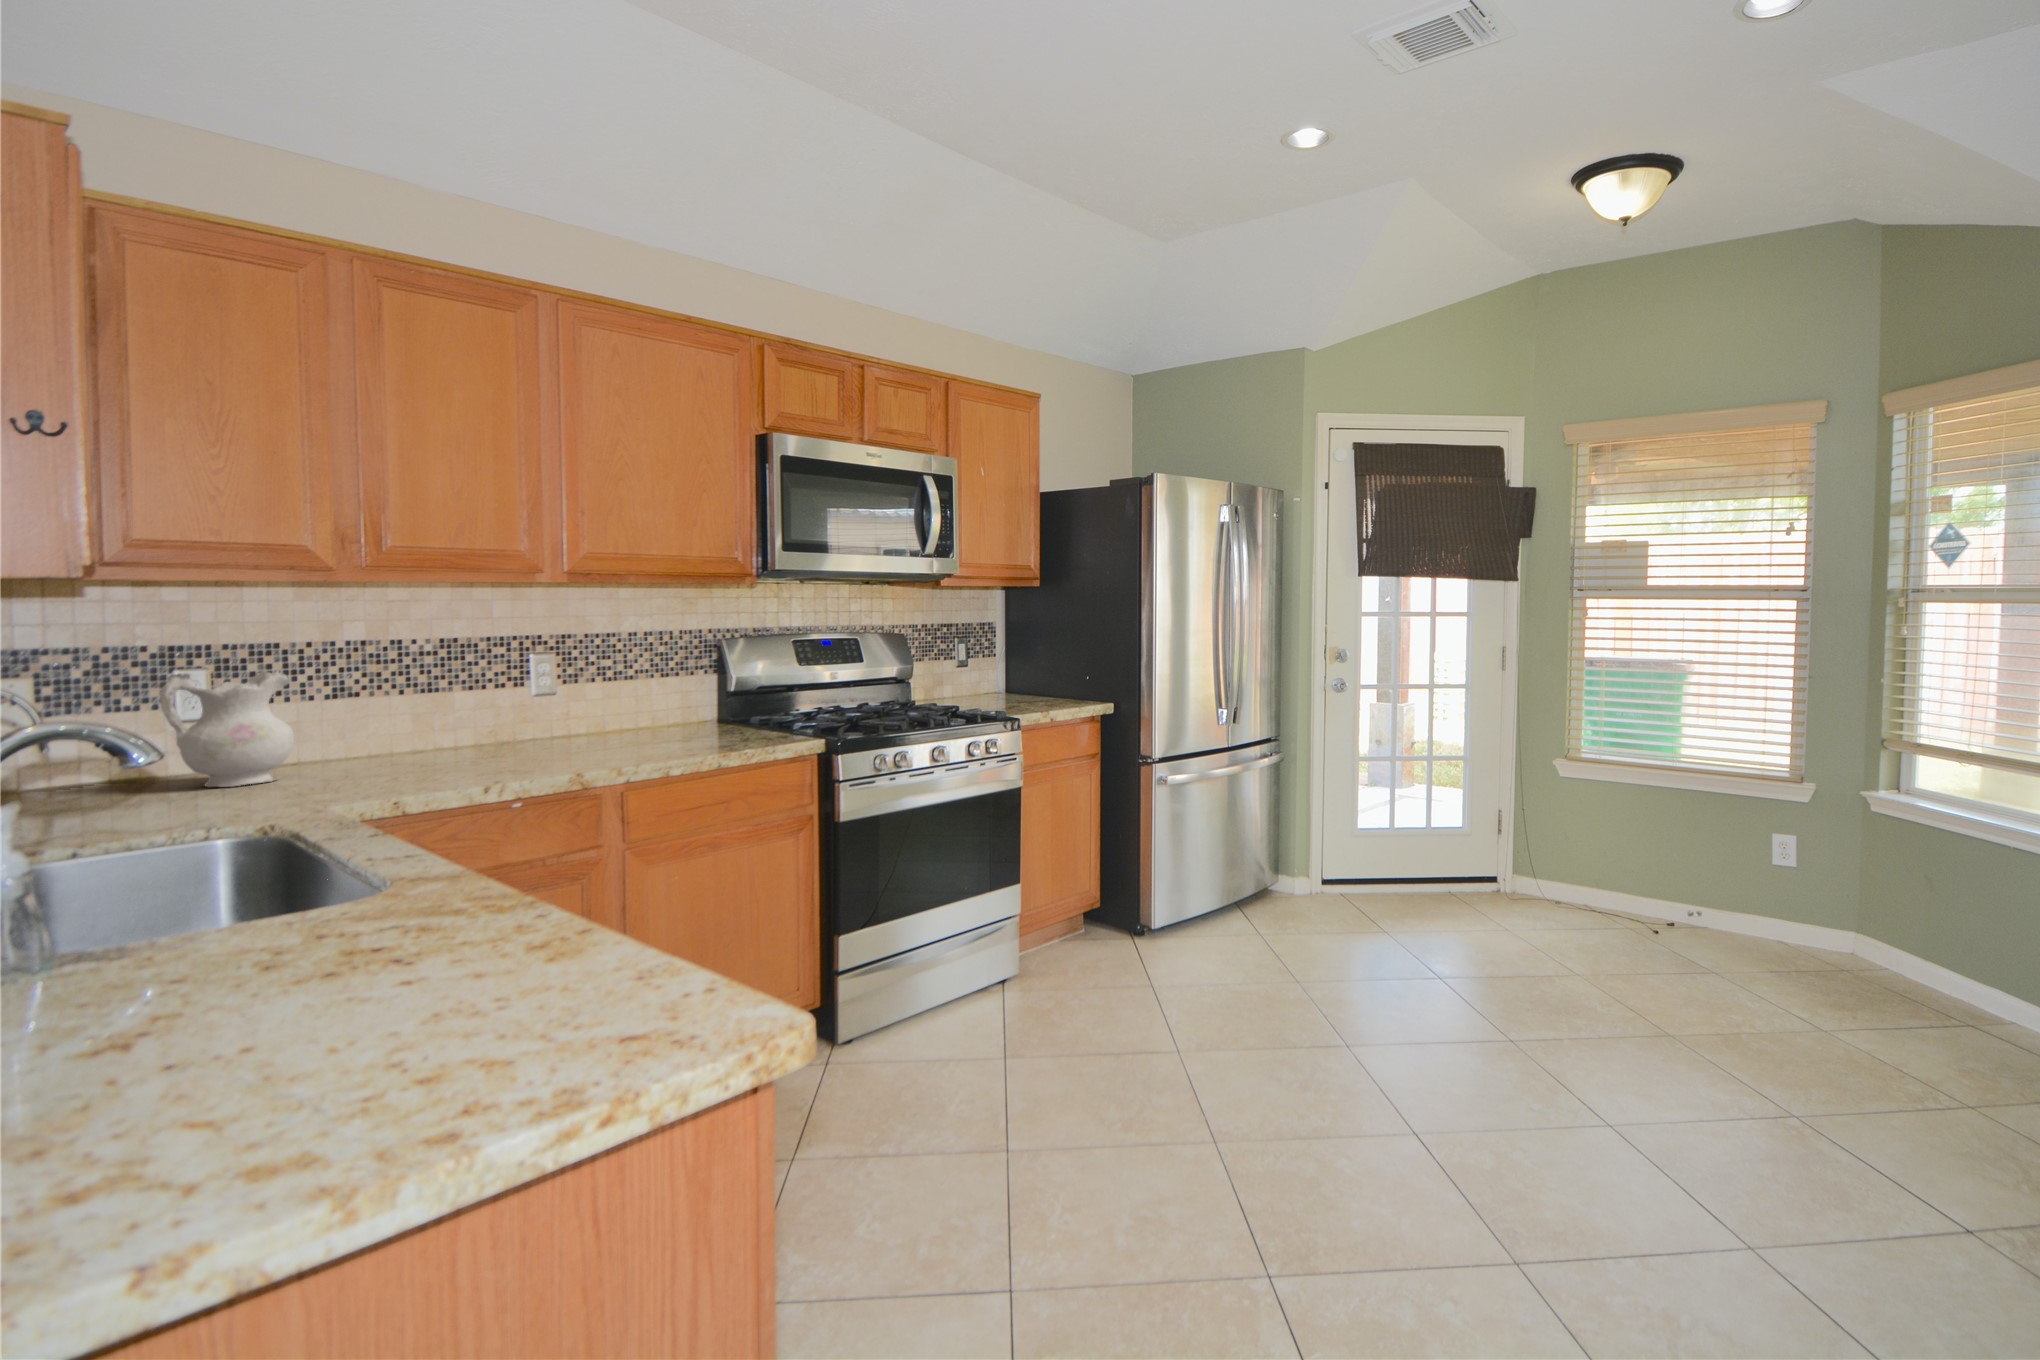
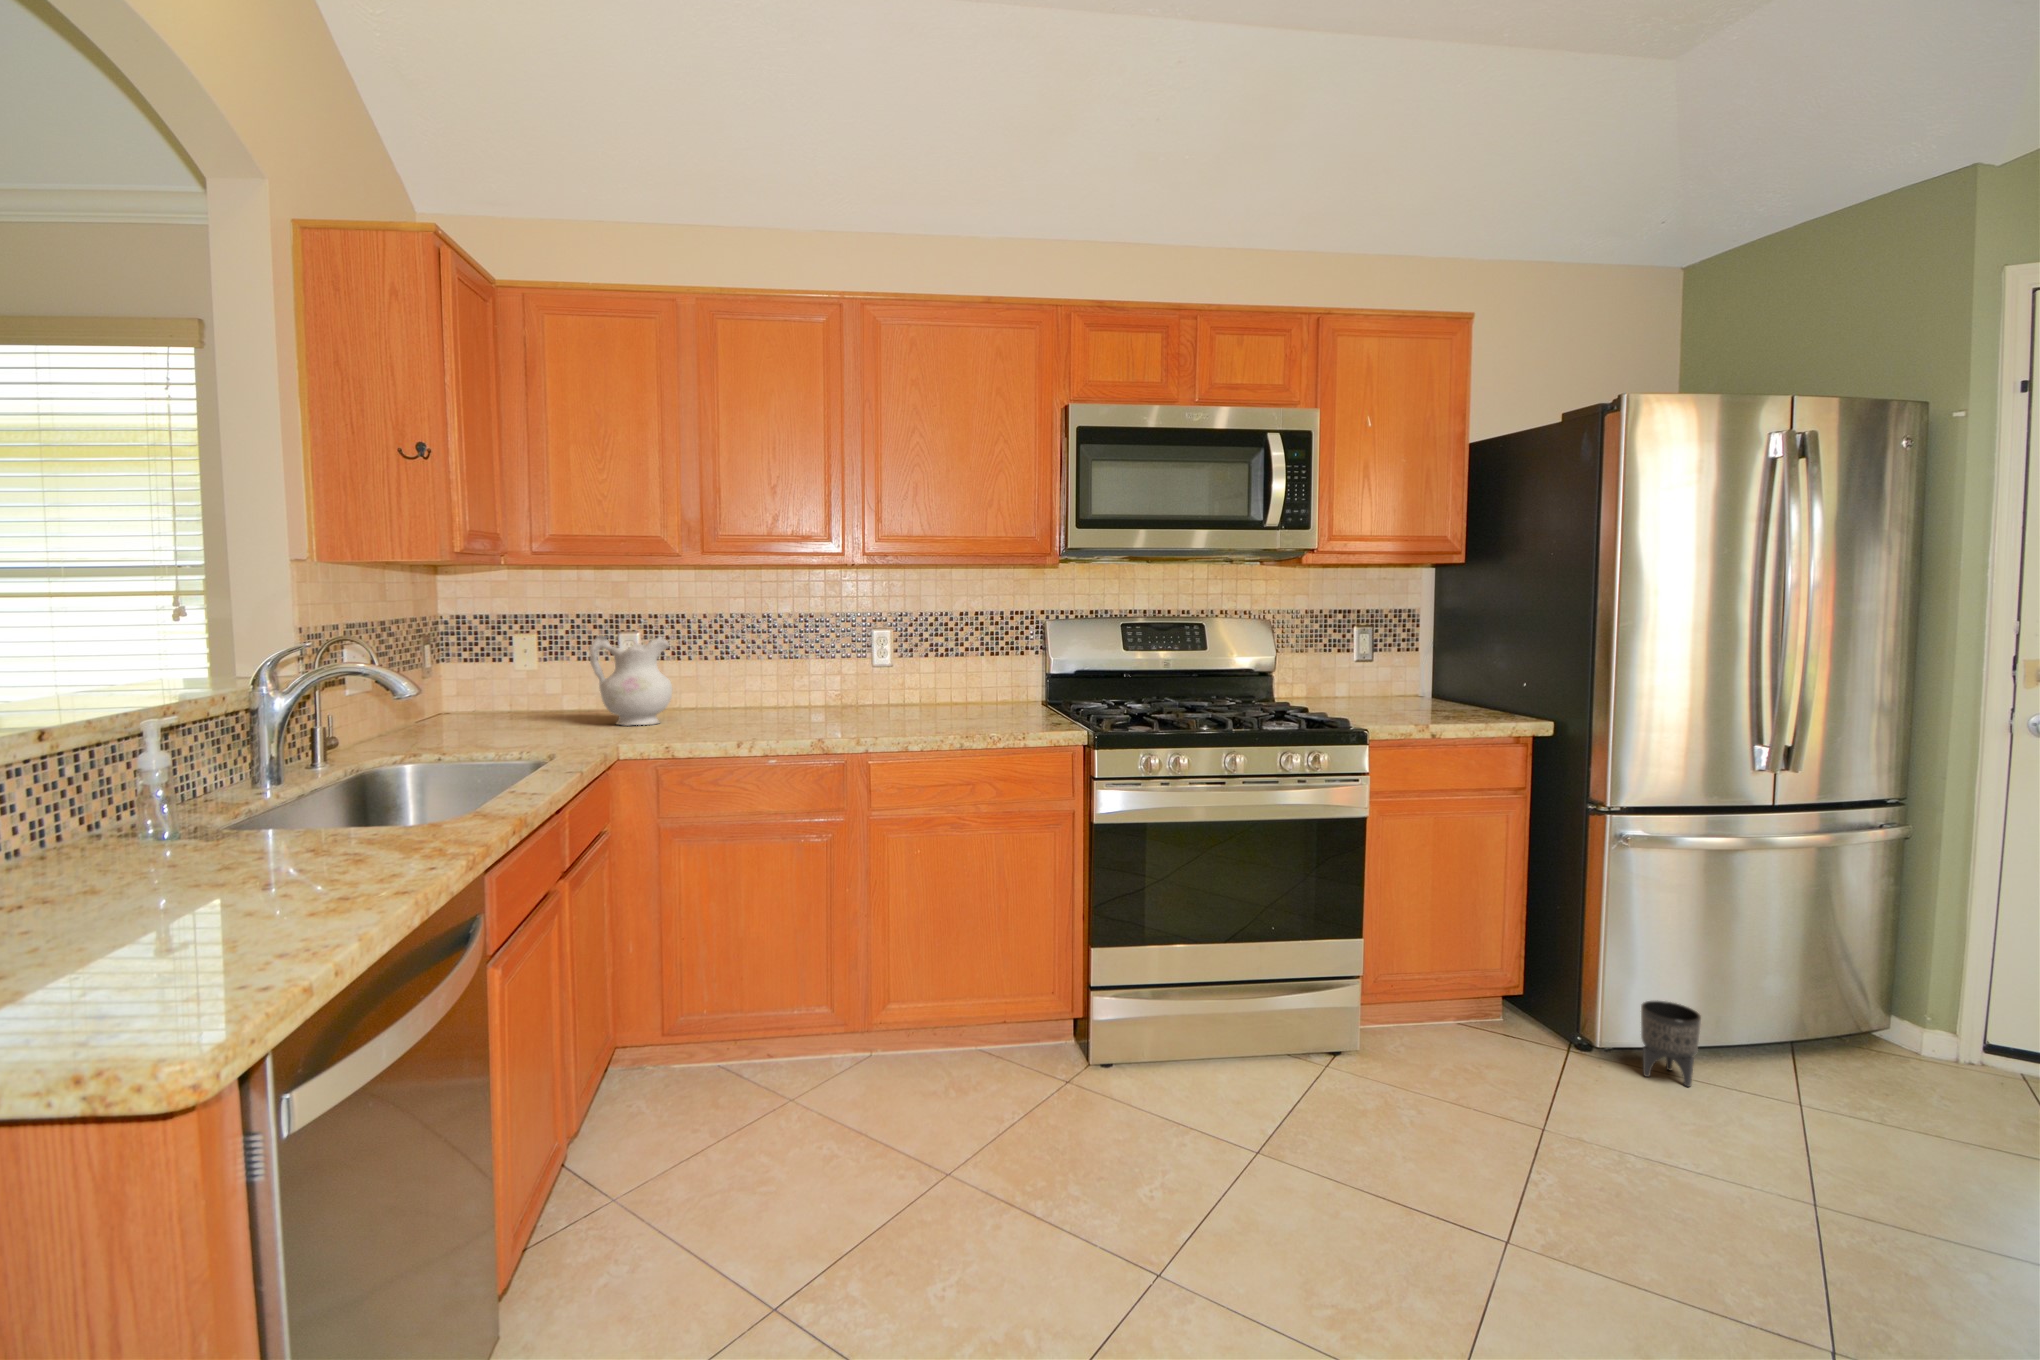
planter: none [1178,888,1212,943] -> present [1641,1001,1701,1087]

